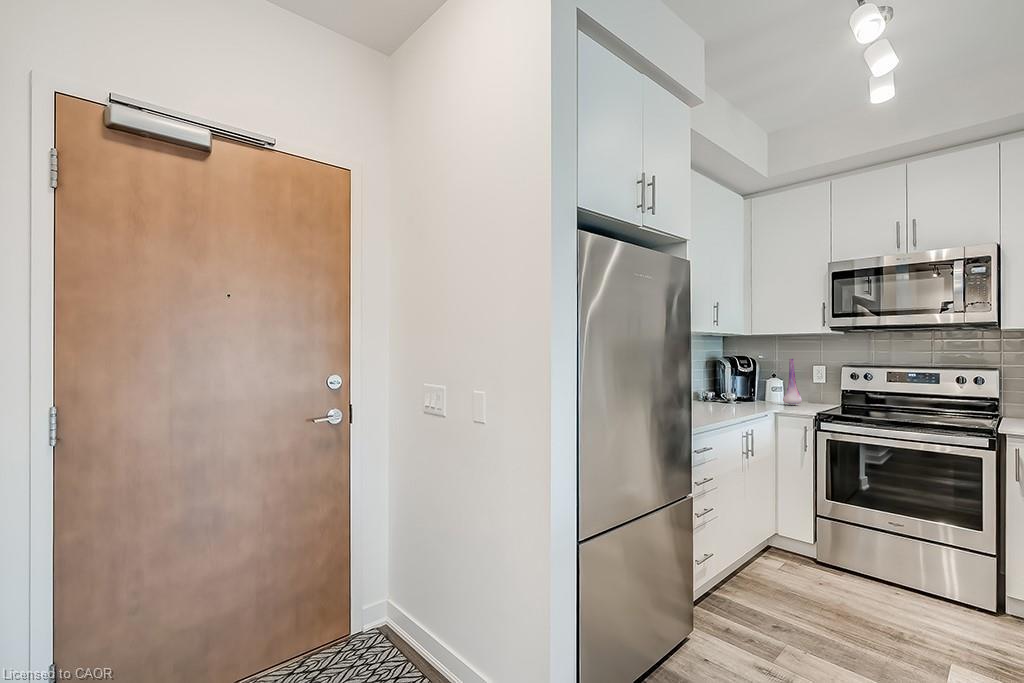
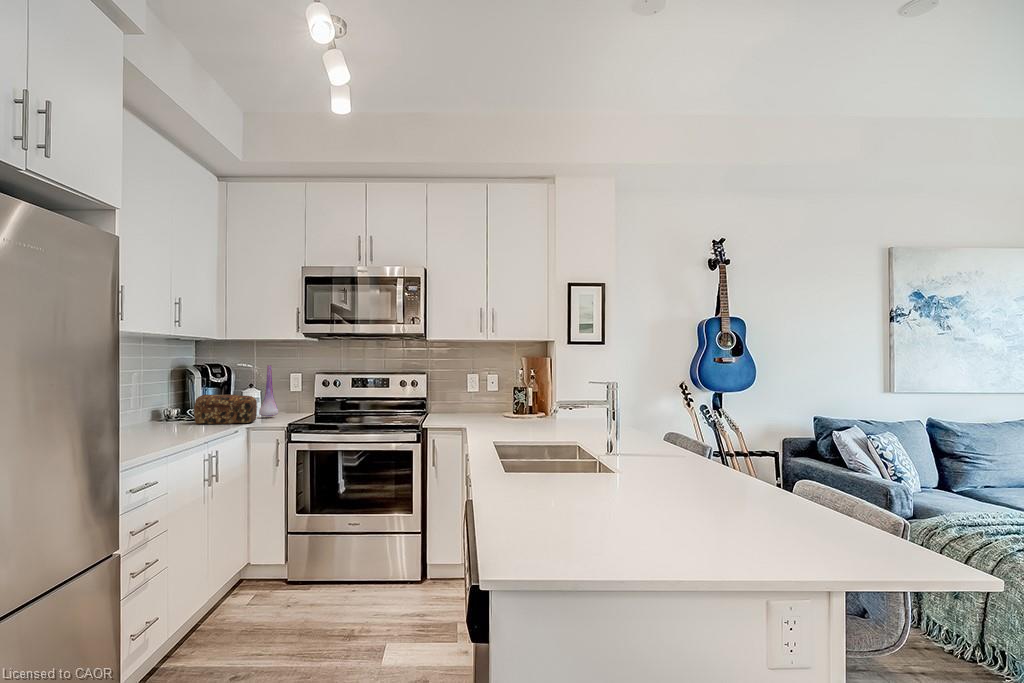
bread loaf: none [725,382,780,408] -> present [194,394,257,424]

